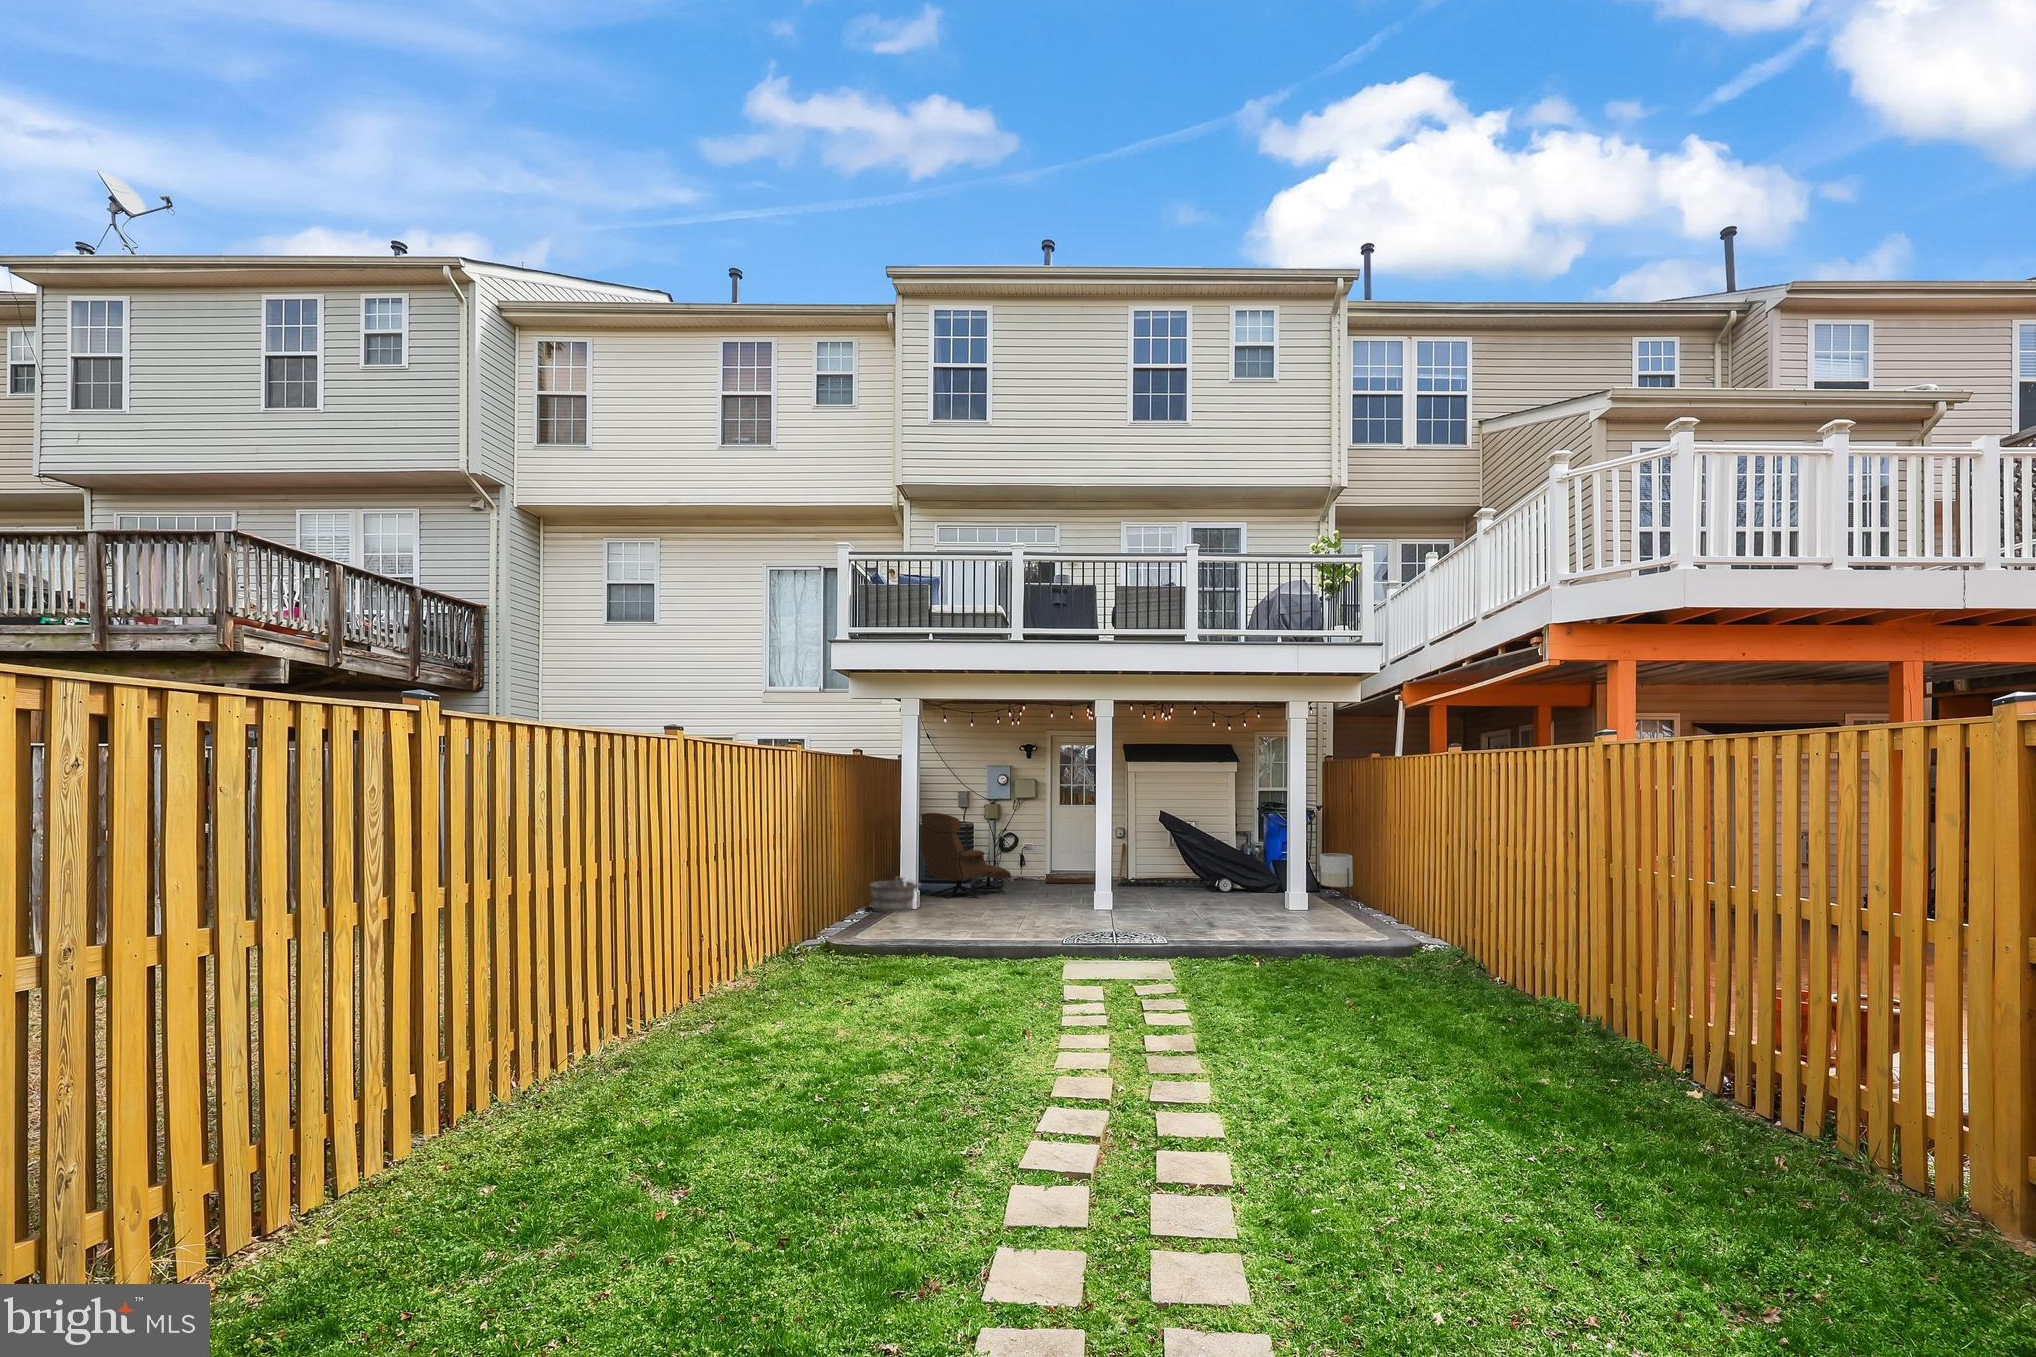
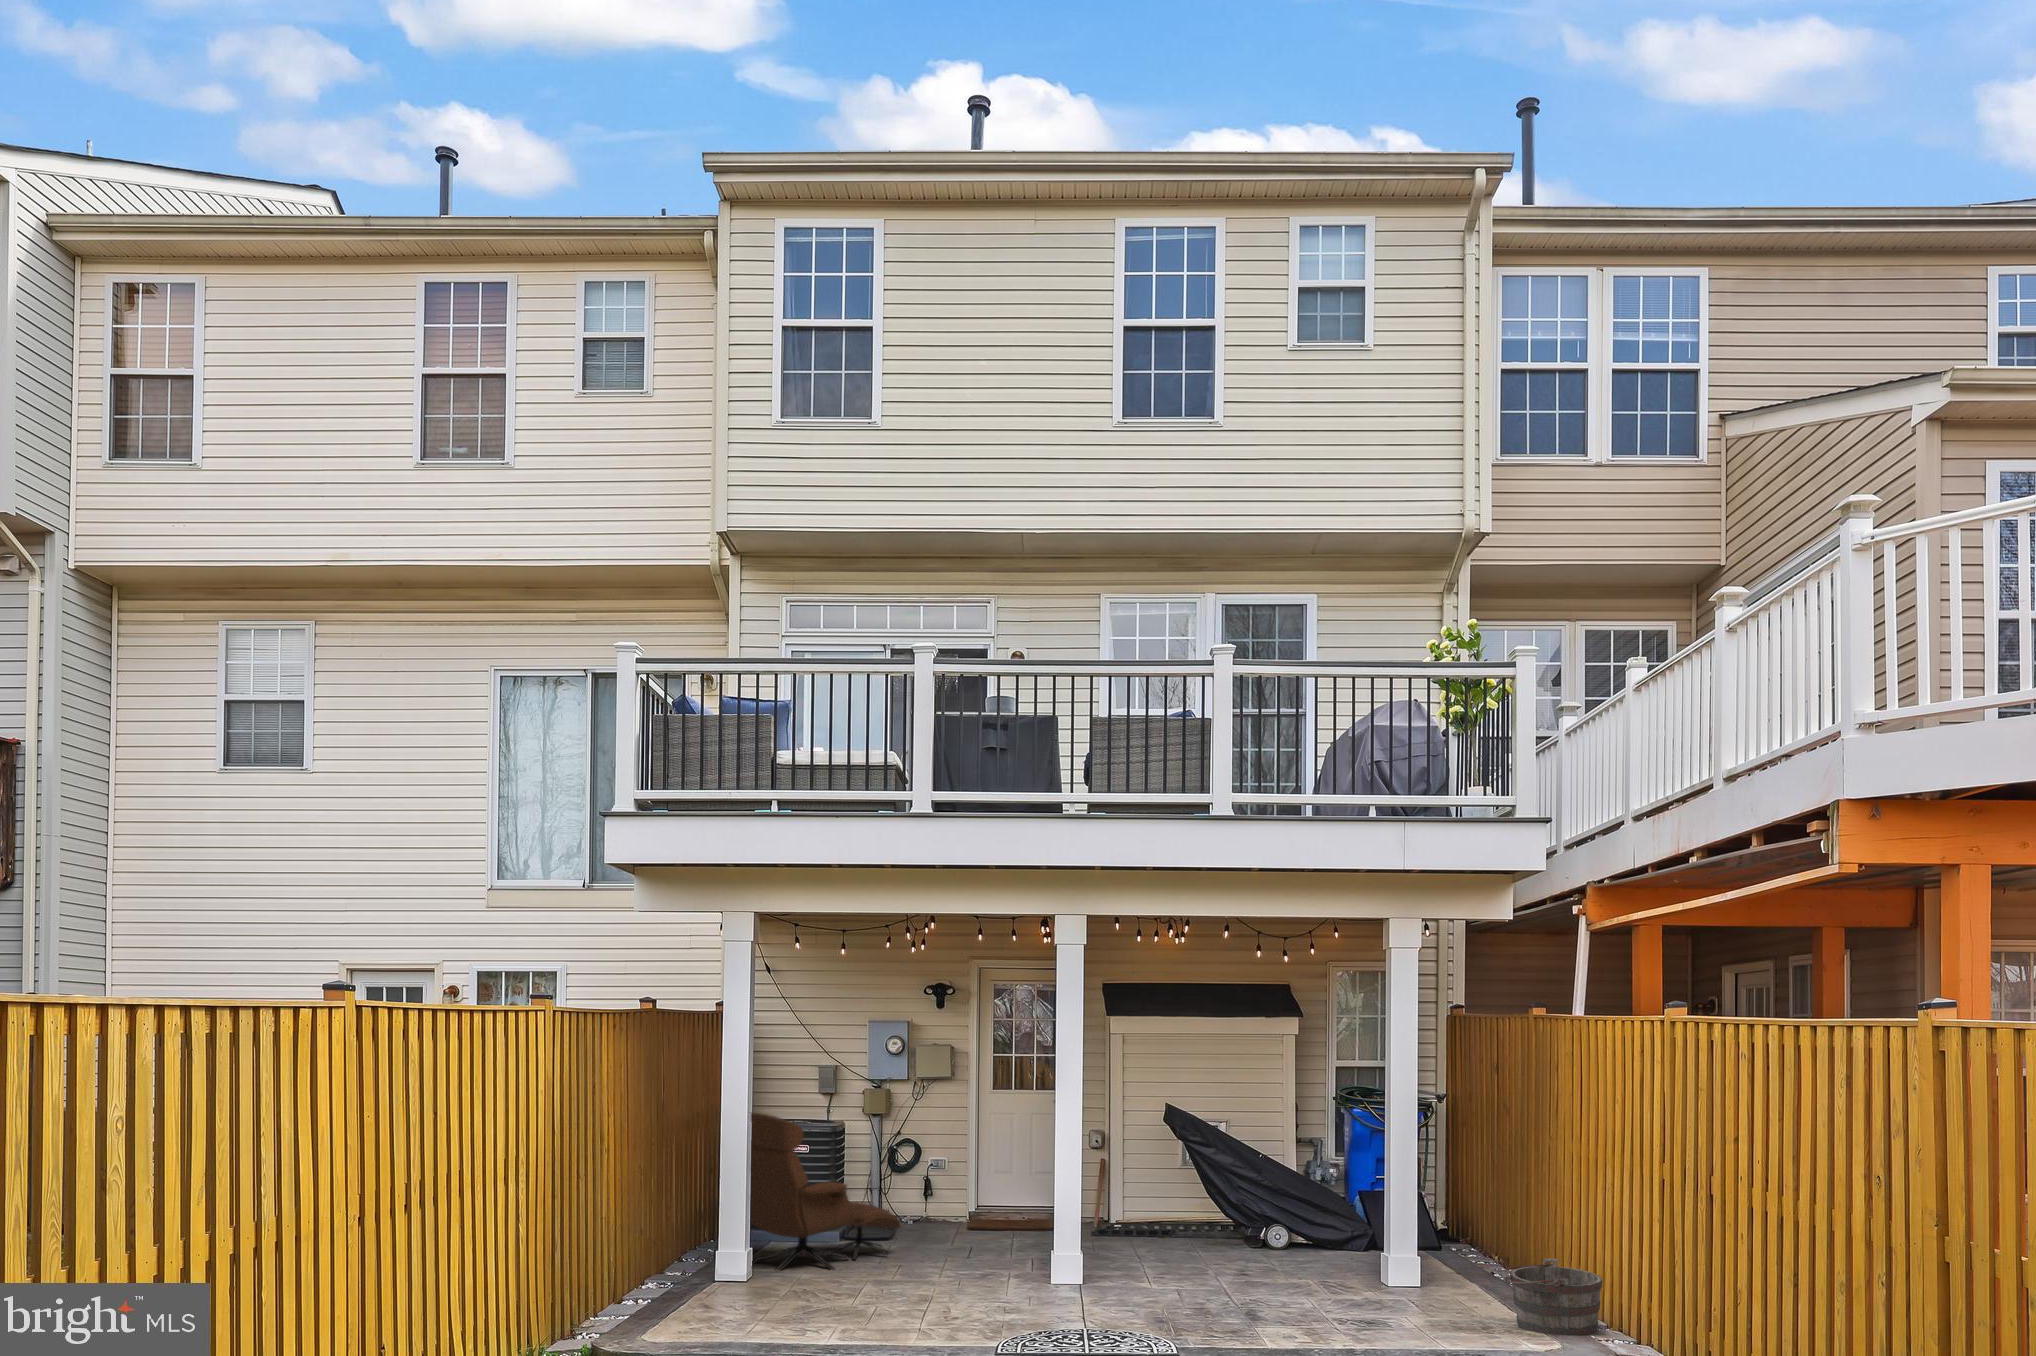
planter: present [1319,853,1353,900] -> none [1451,1186,1511,1275]
bucket: present [870,877,920,912] -> present [1501,1258,1603,1335]

